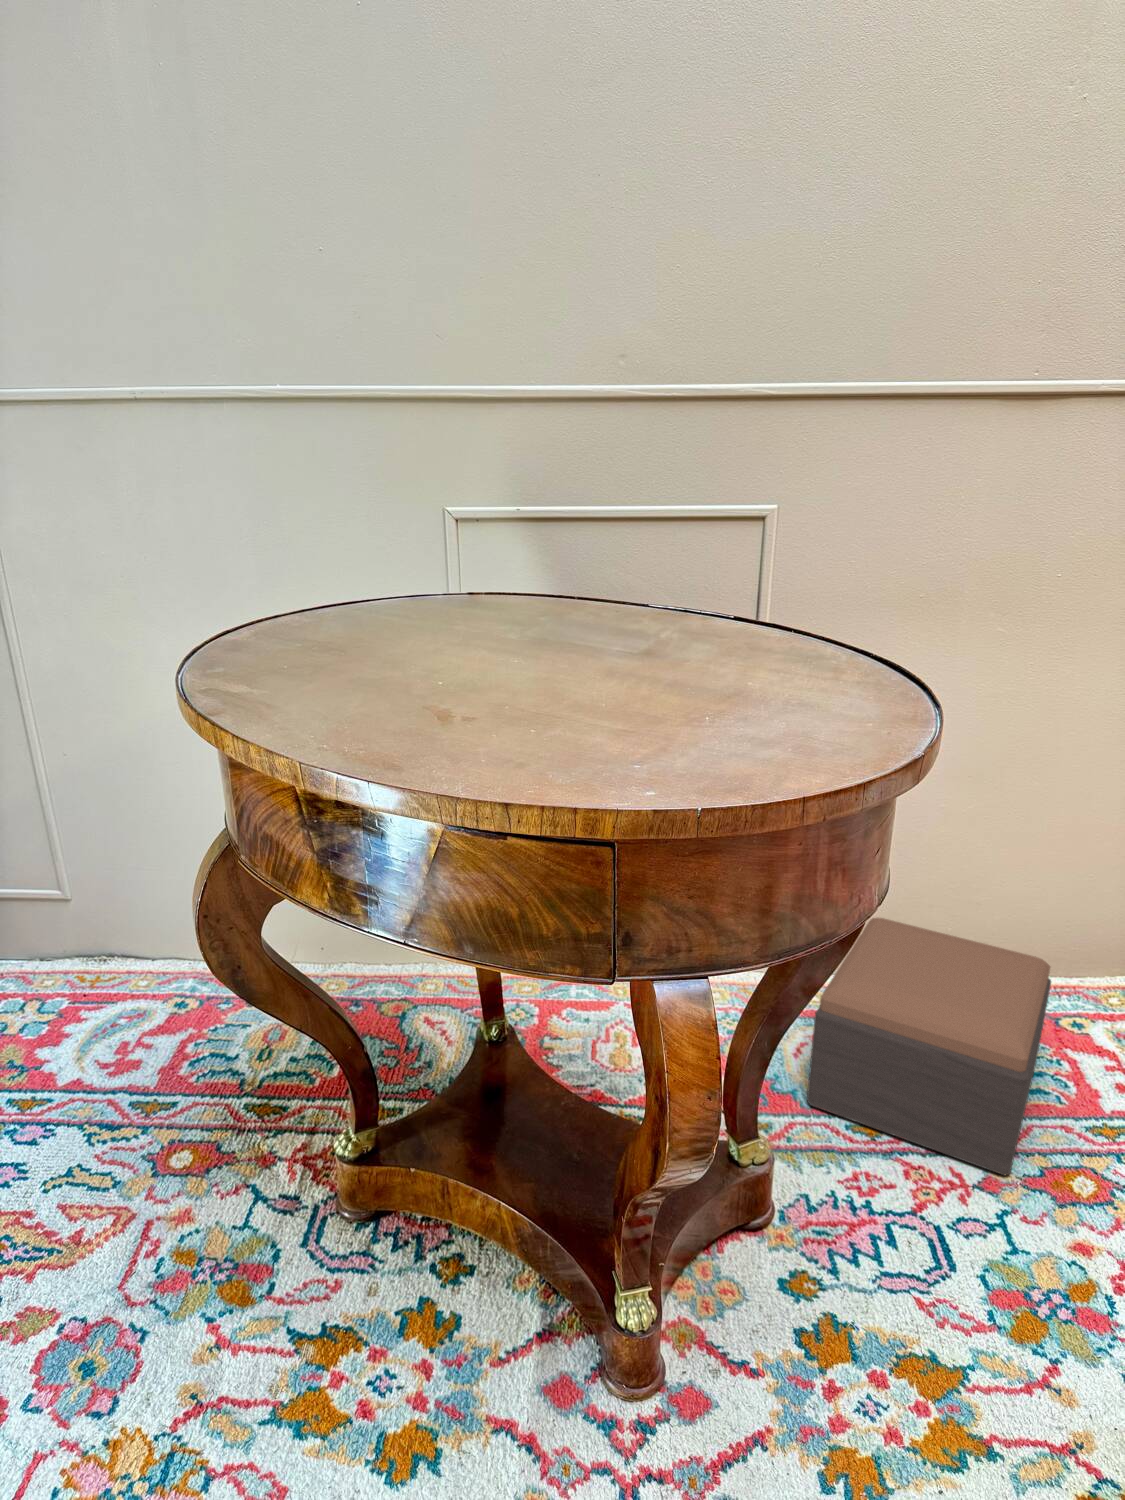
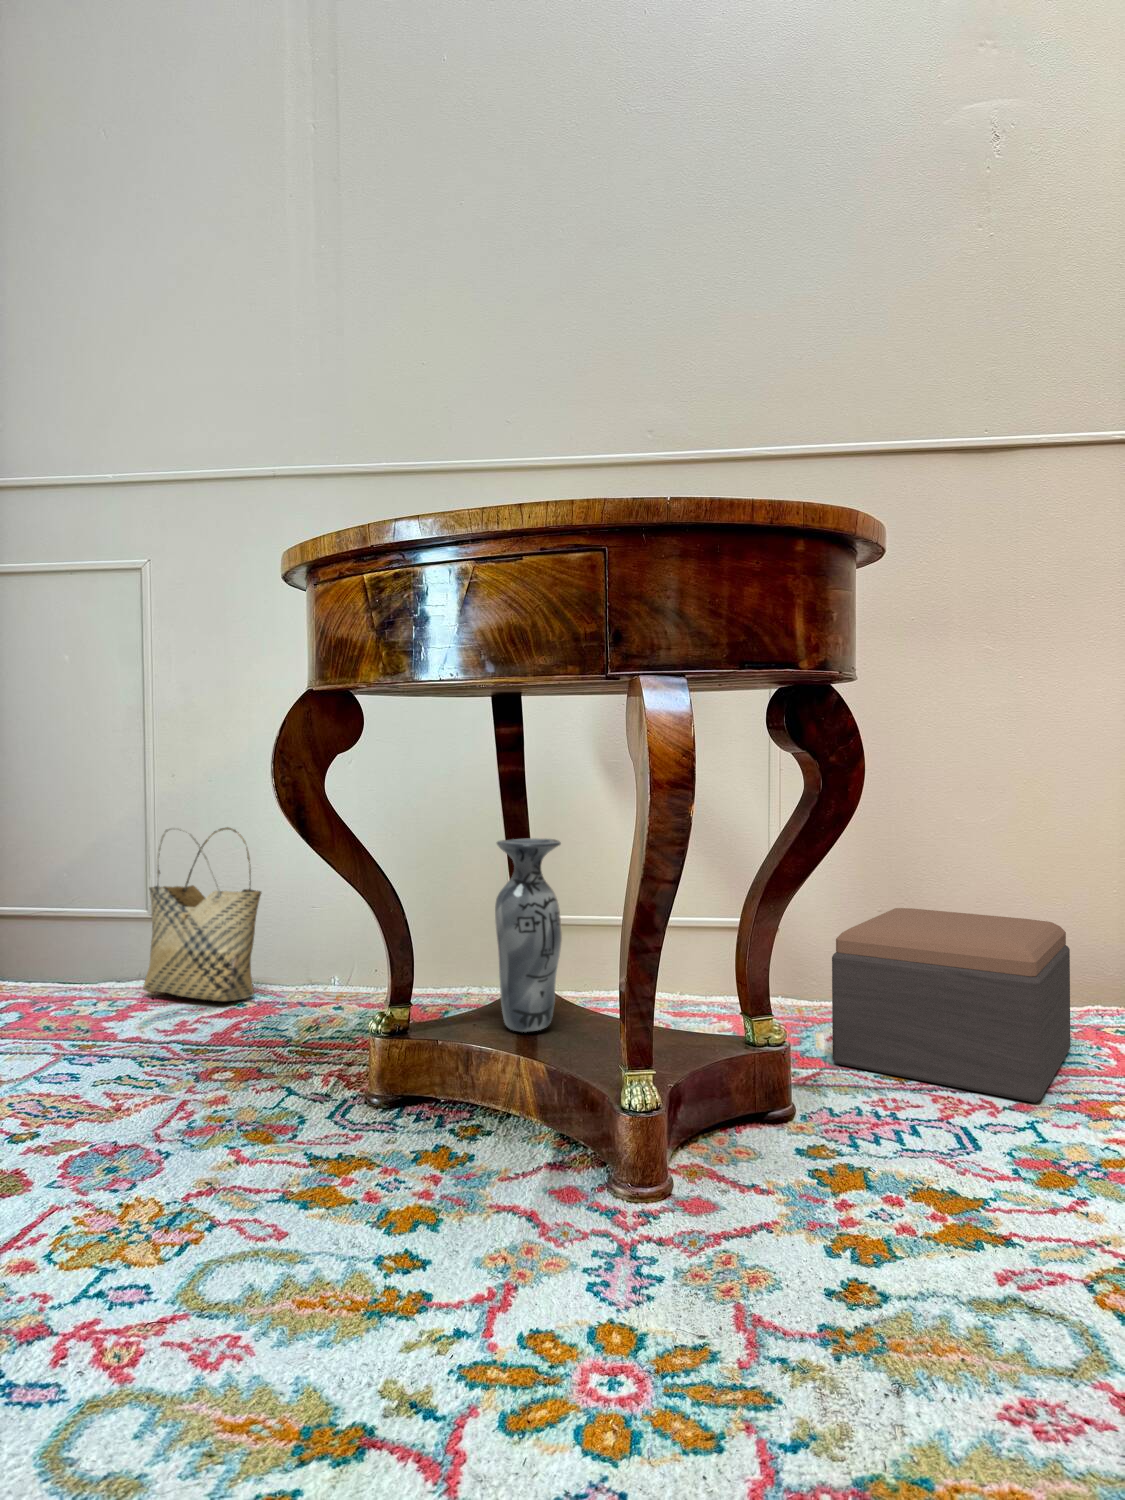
woven basket: none [59,810,195,1007] -> present [143,827,262,1001]
vase: none [463,936,537,1136] -> present [495,838,562,1032]

